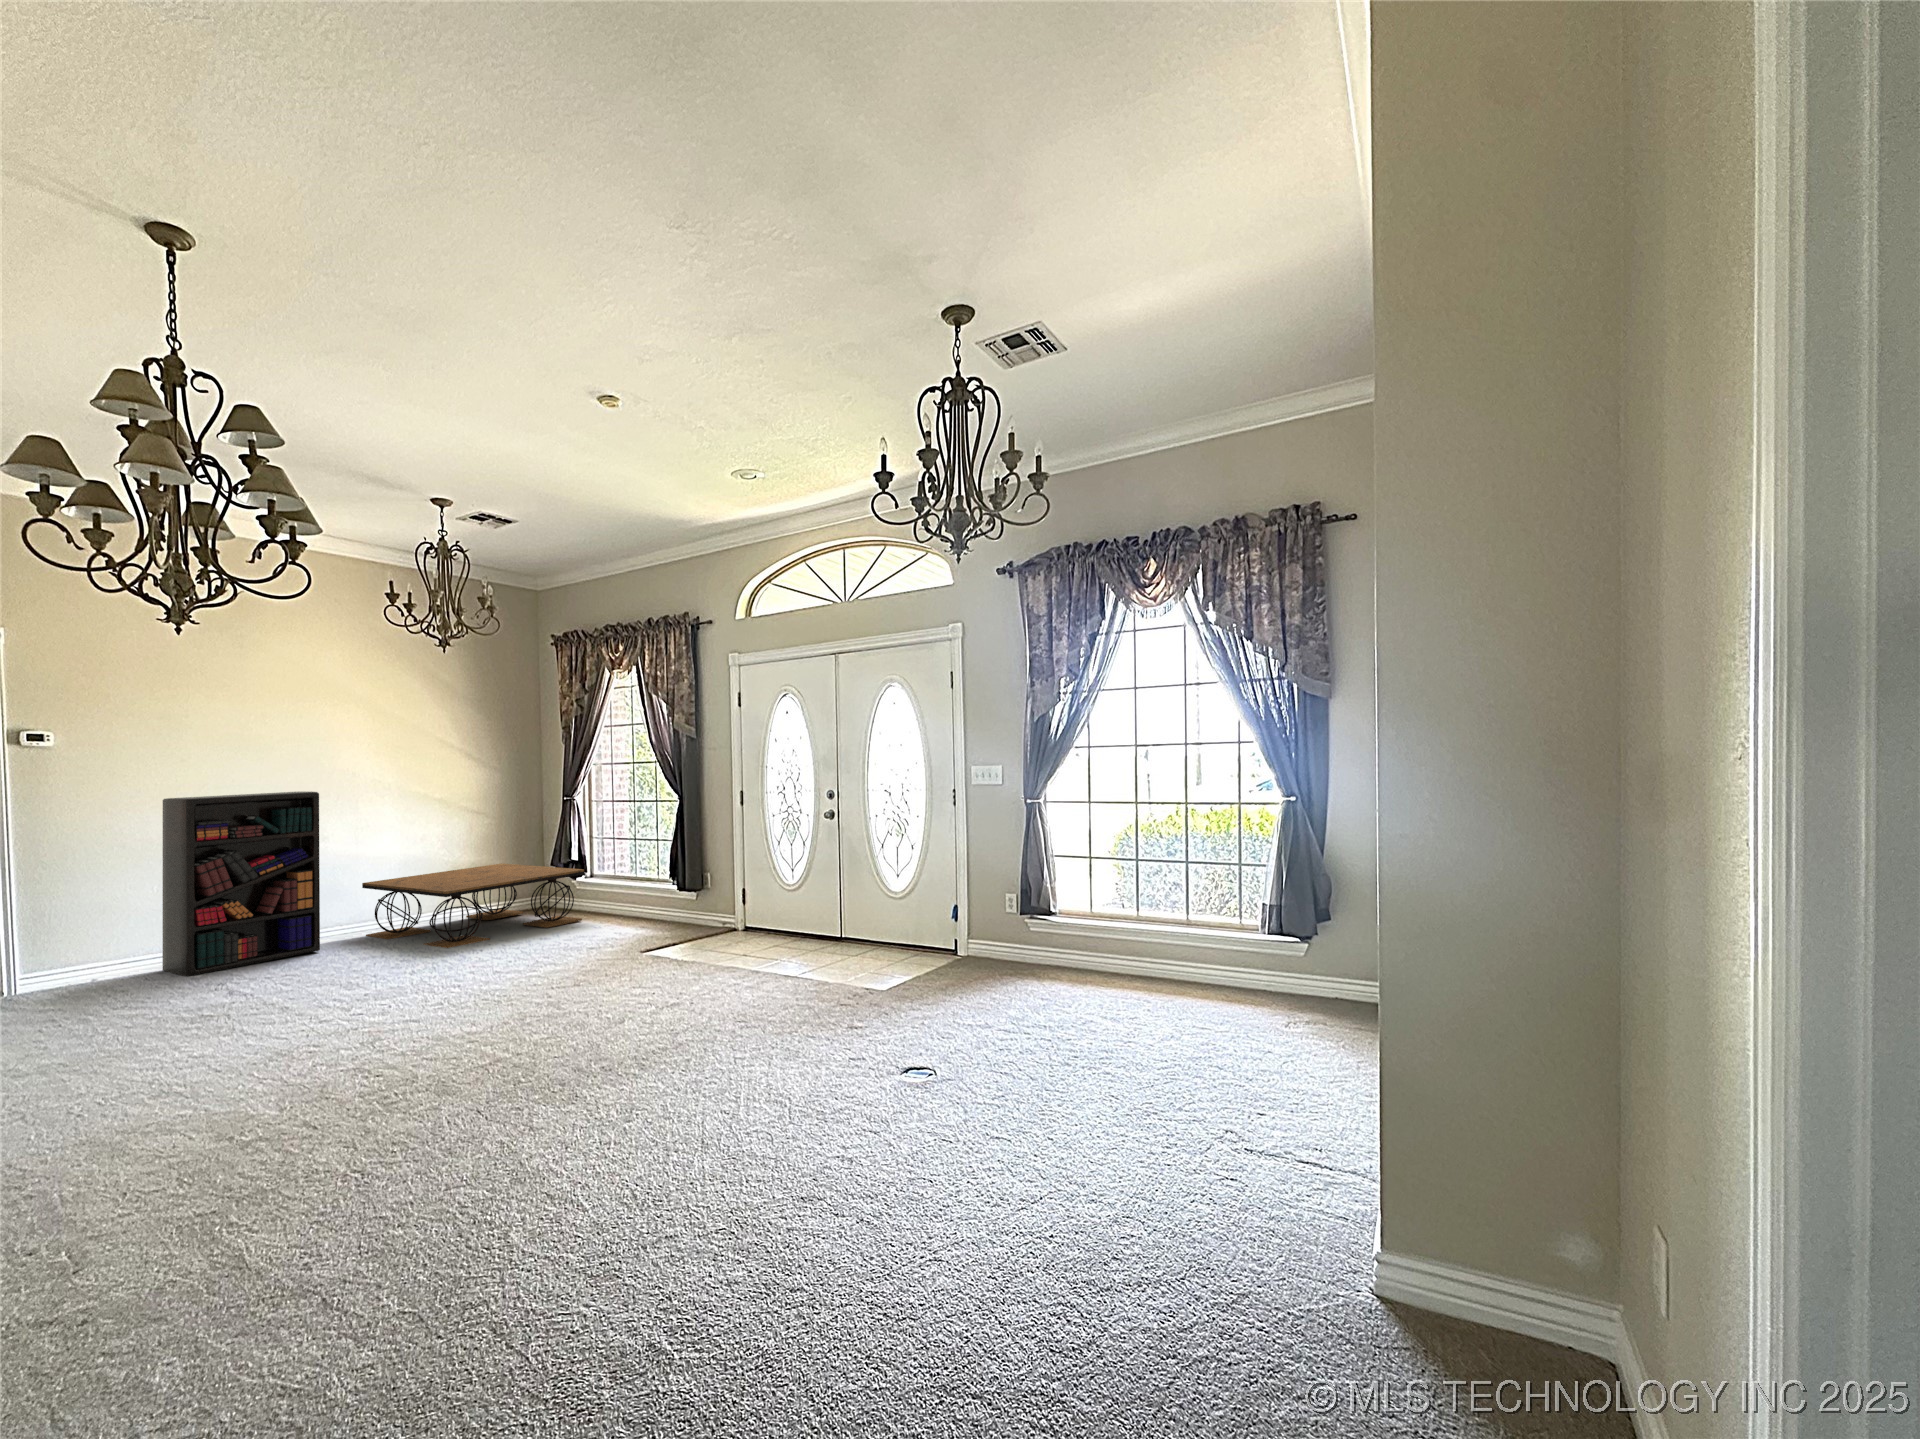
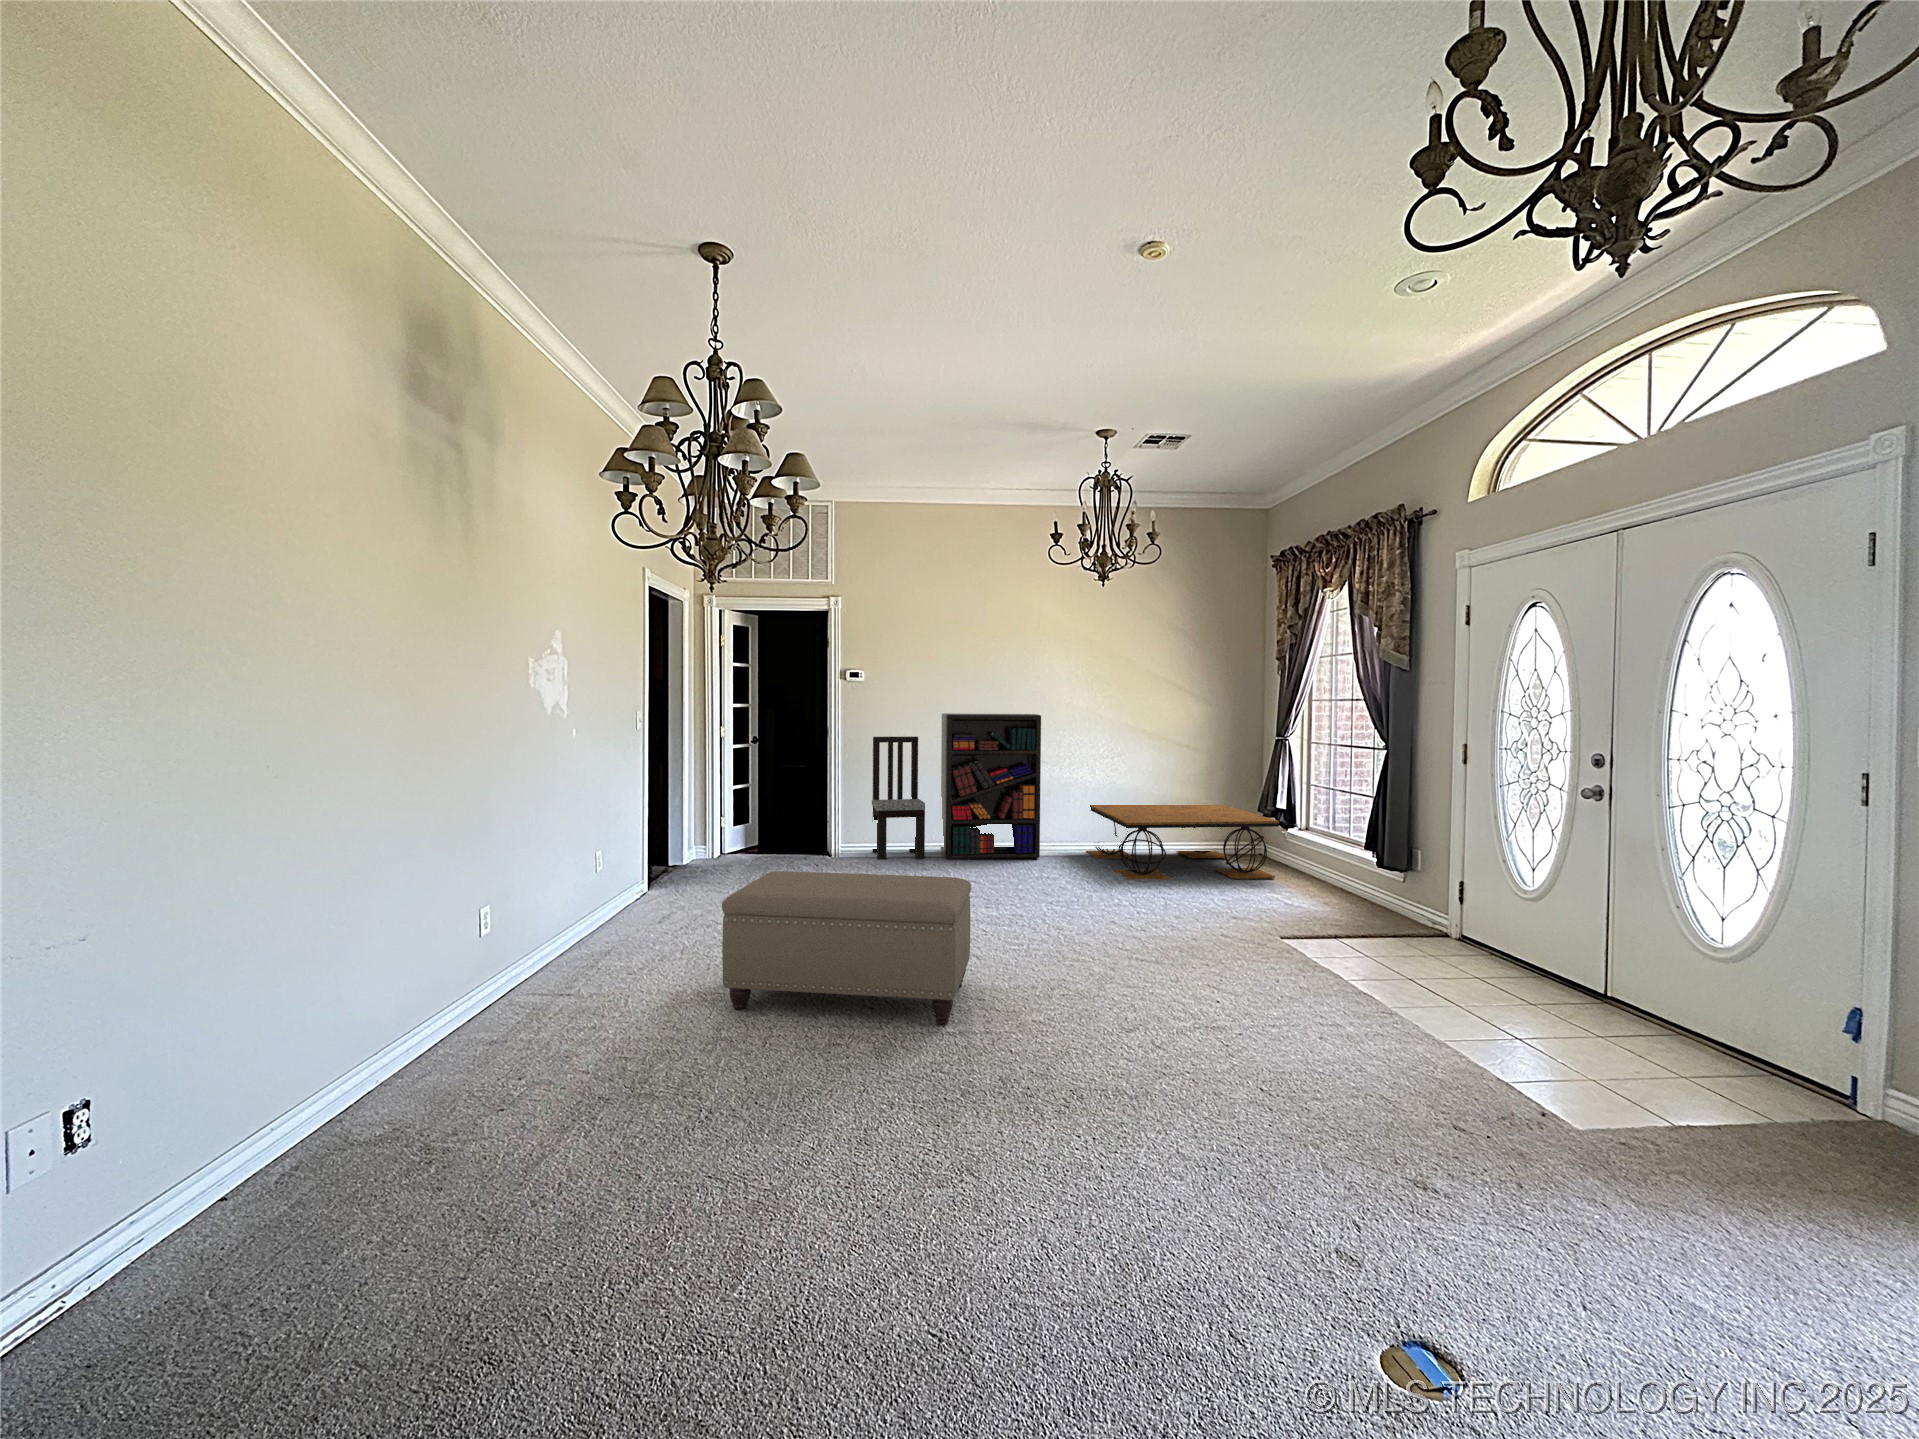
dining chair: none [44,830,152,998] -> present [872,736,925,860]
ottoman: none [122,951,441,1158] -> present [722,871,971,1024]

